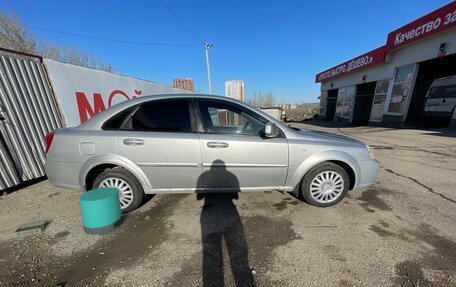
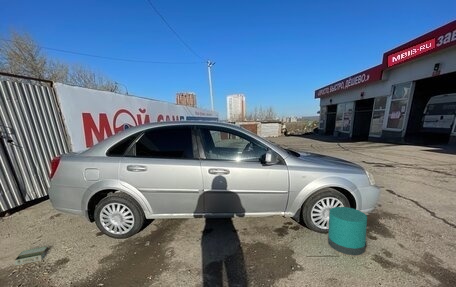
trash can: present [79,187,124,235] -> present [328,207,367,255]

